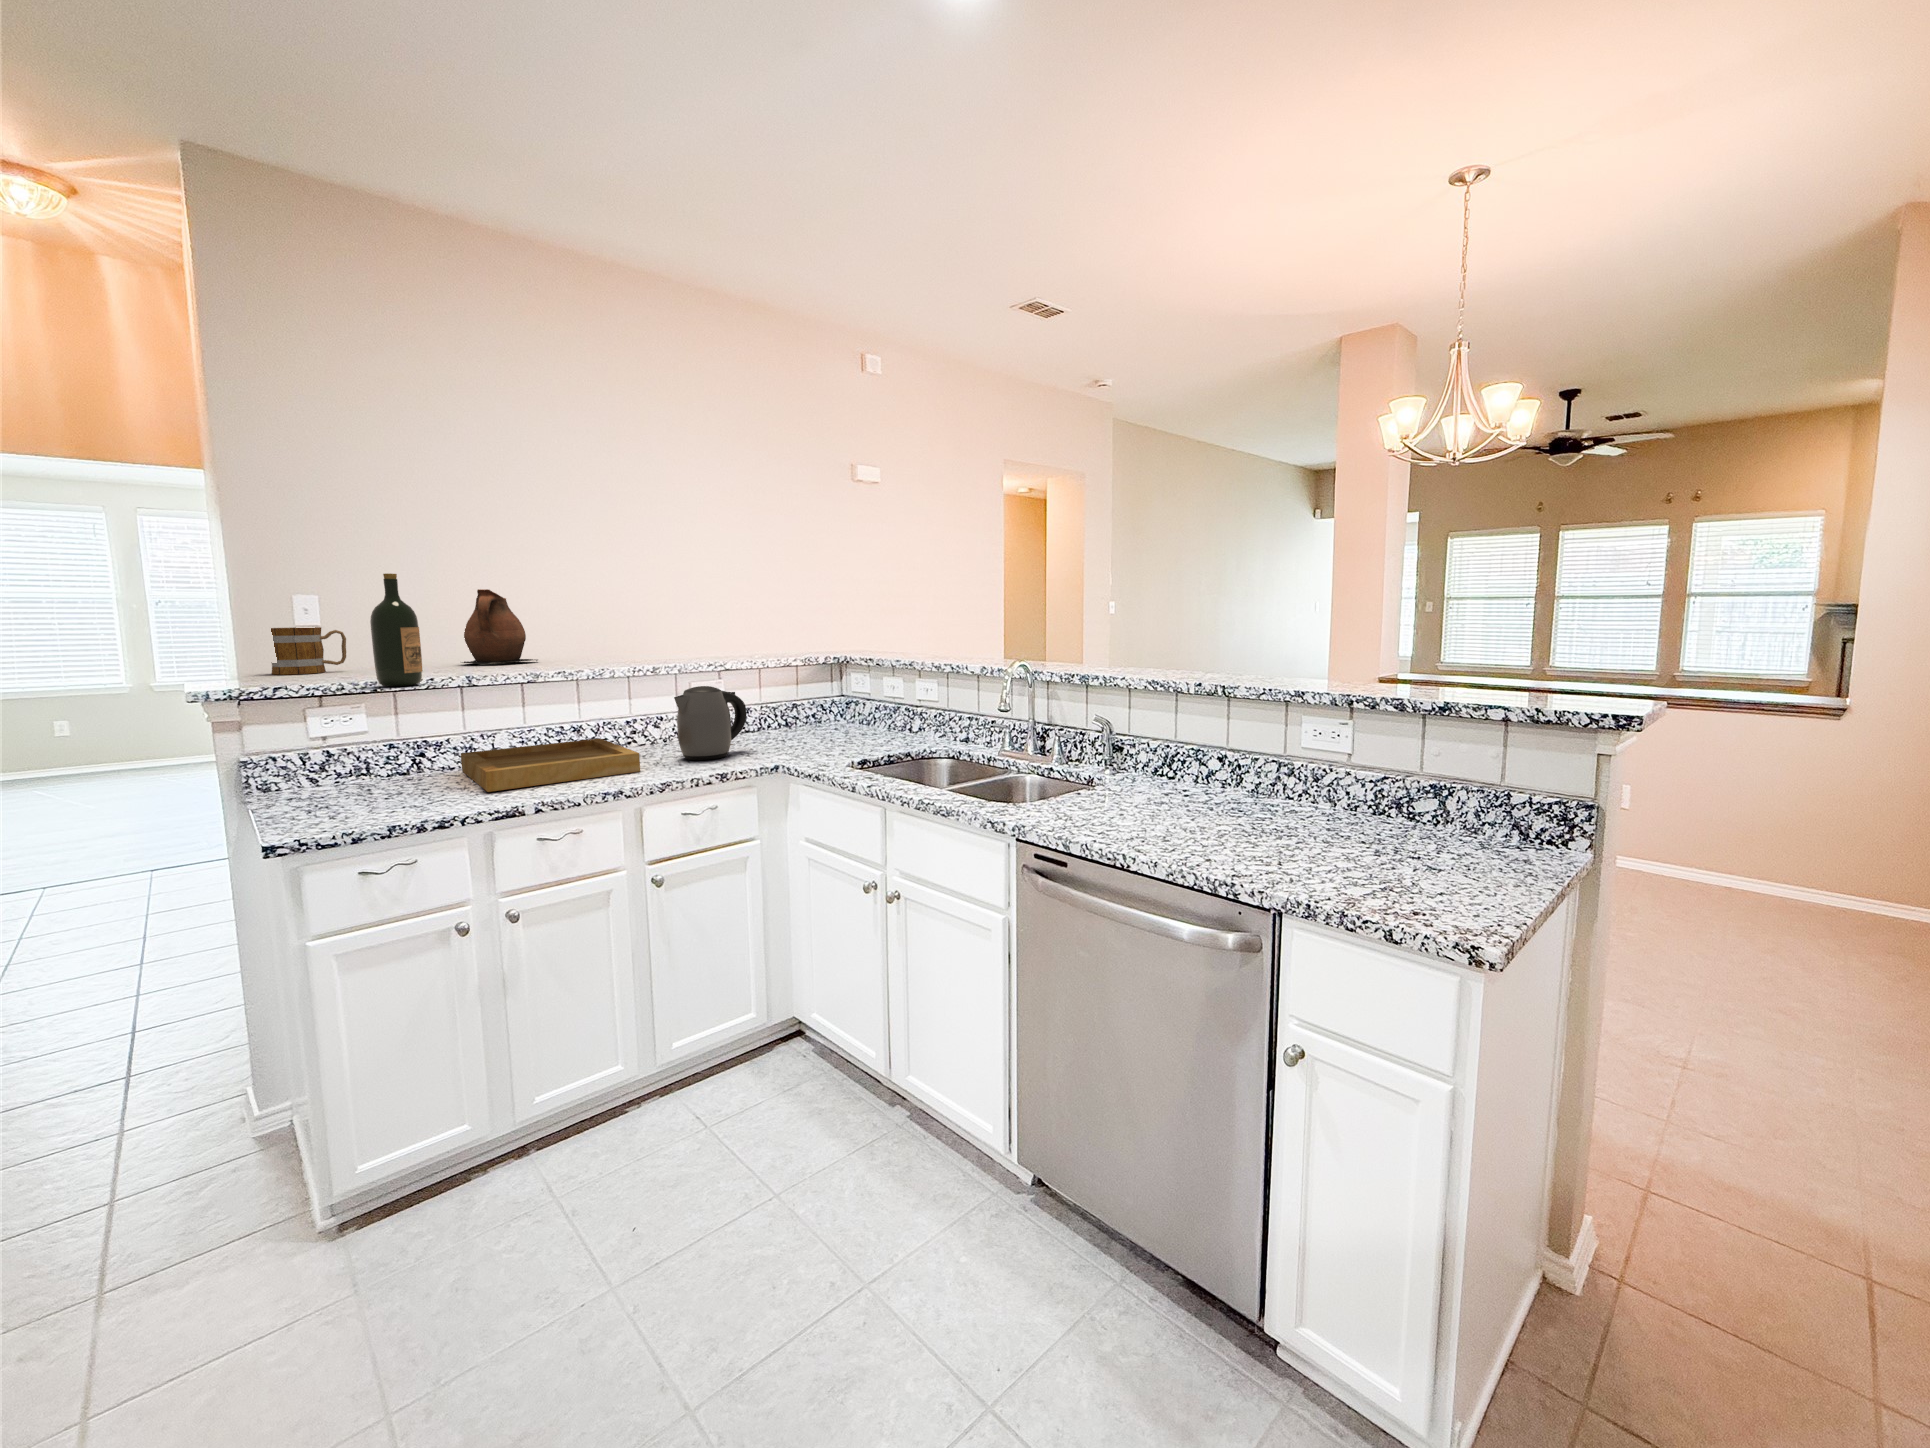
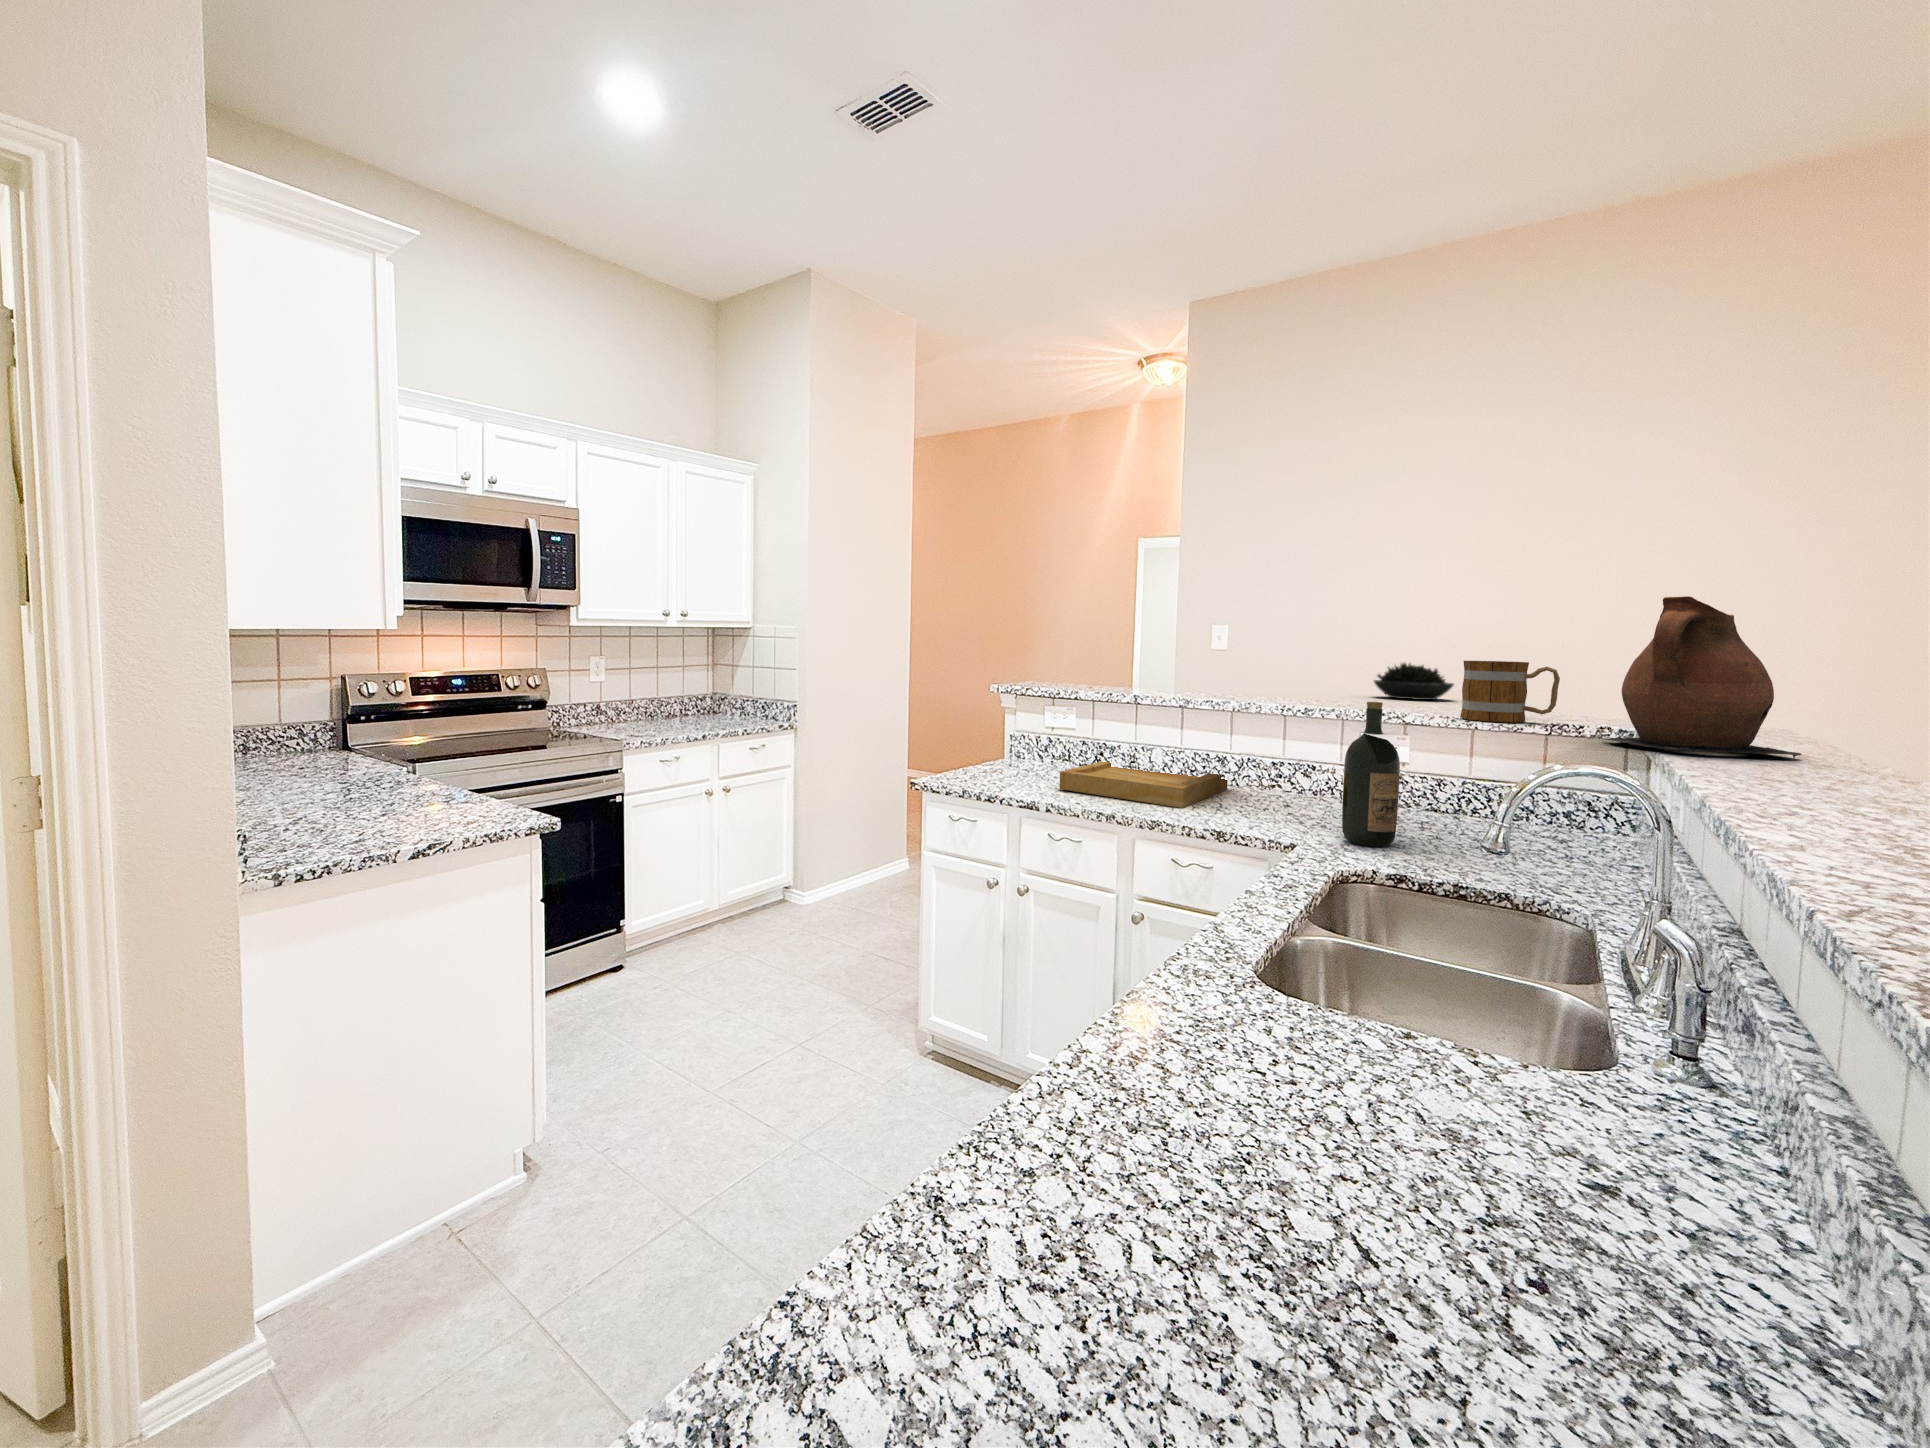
wine bottle: present [370,573,422,686] -> present [1342,702,1400,847]
ceramic pitcher: present [462,589,538,664] -> present [1604,596,1801,758]
mug: present [271,627,346,675] -> present [1460,661,1560,722]
succulent plant: none [570,627,637,659] -> present [1374,663,1454,700]
kettle: present [674,686,746,760] -> none [1242,730,1341,820]

